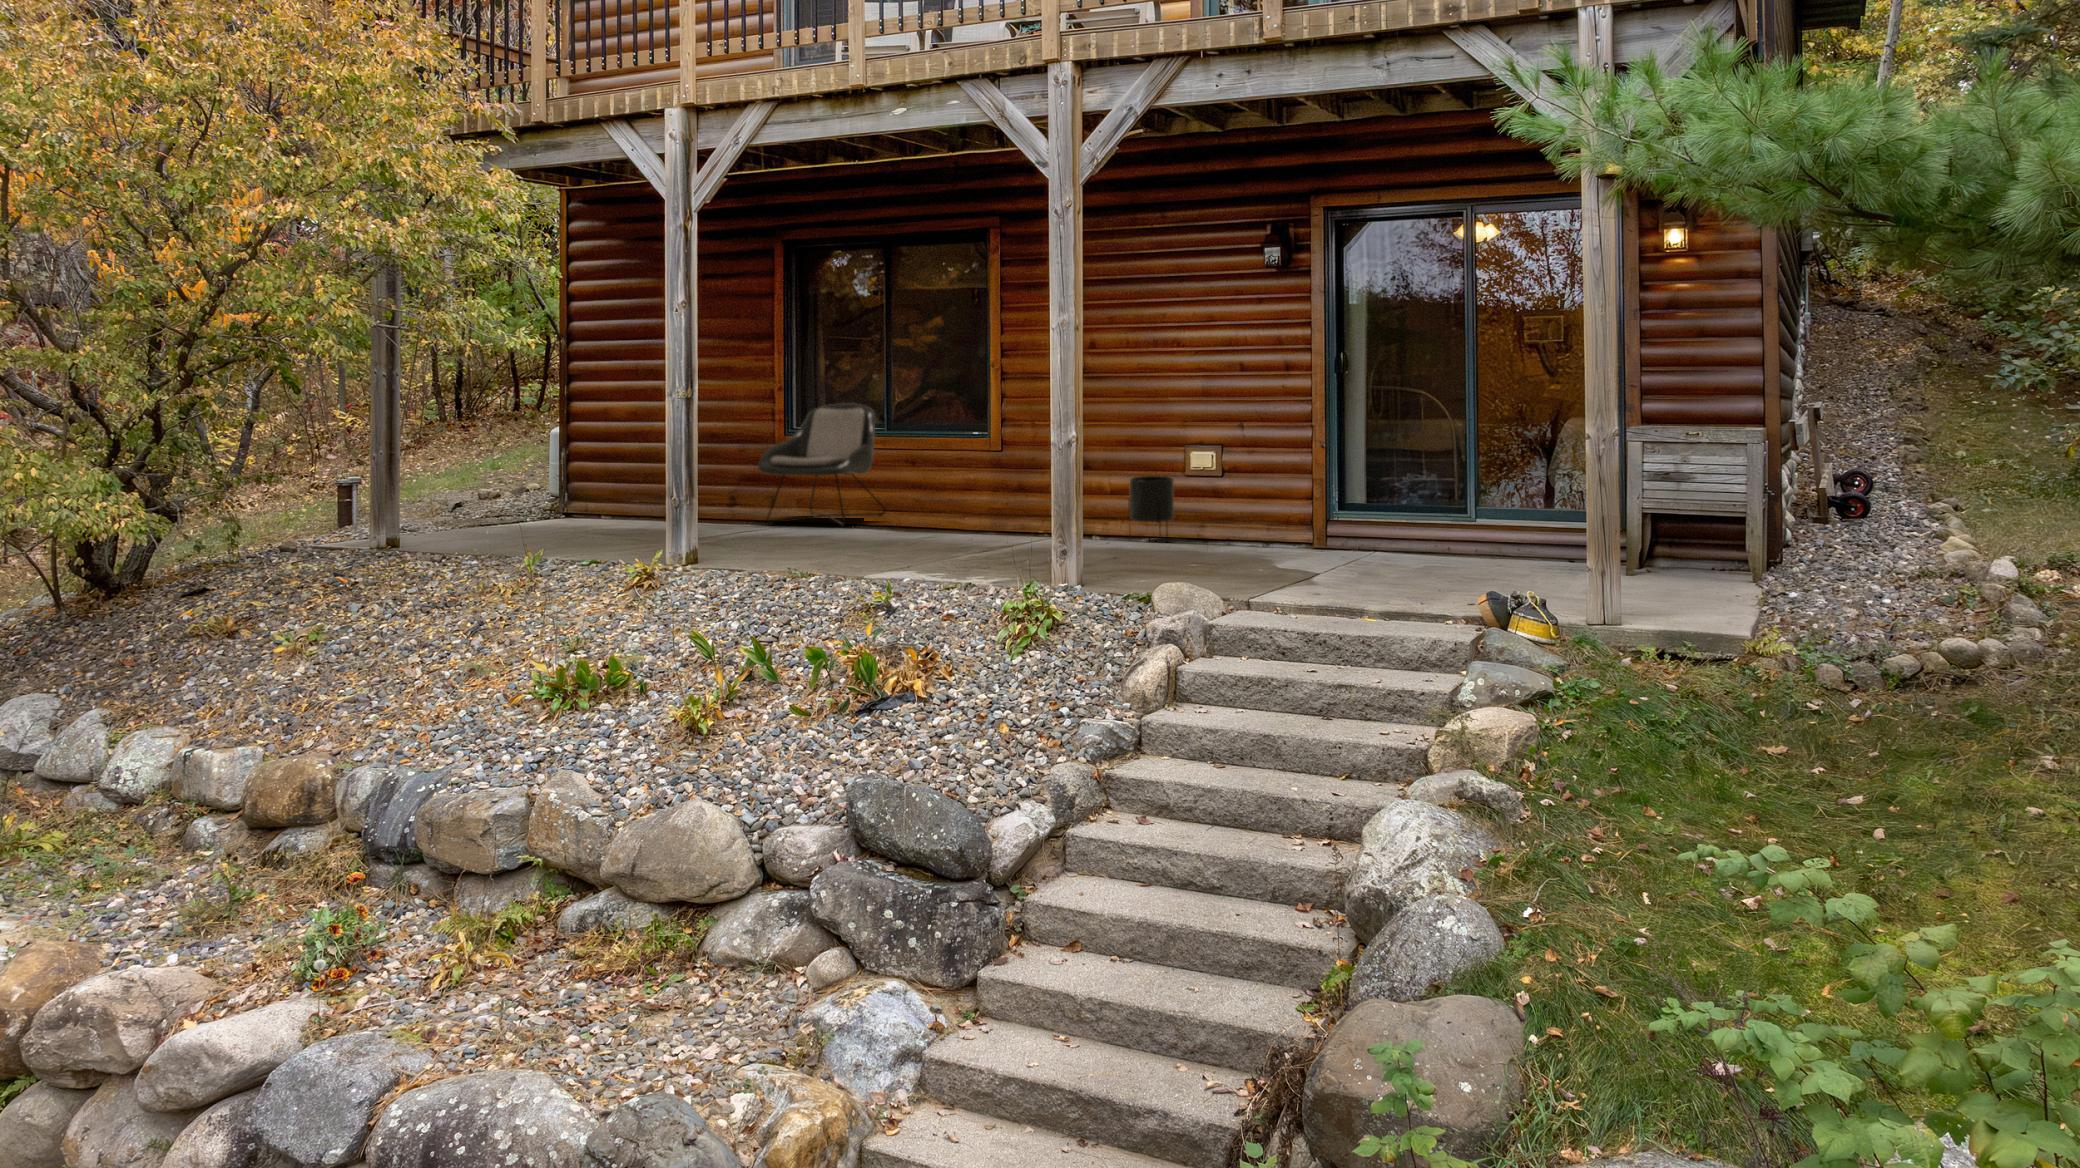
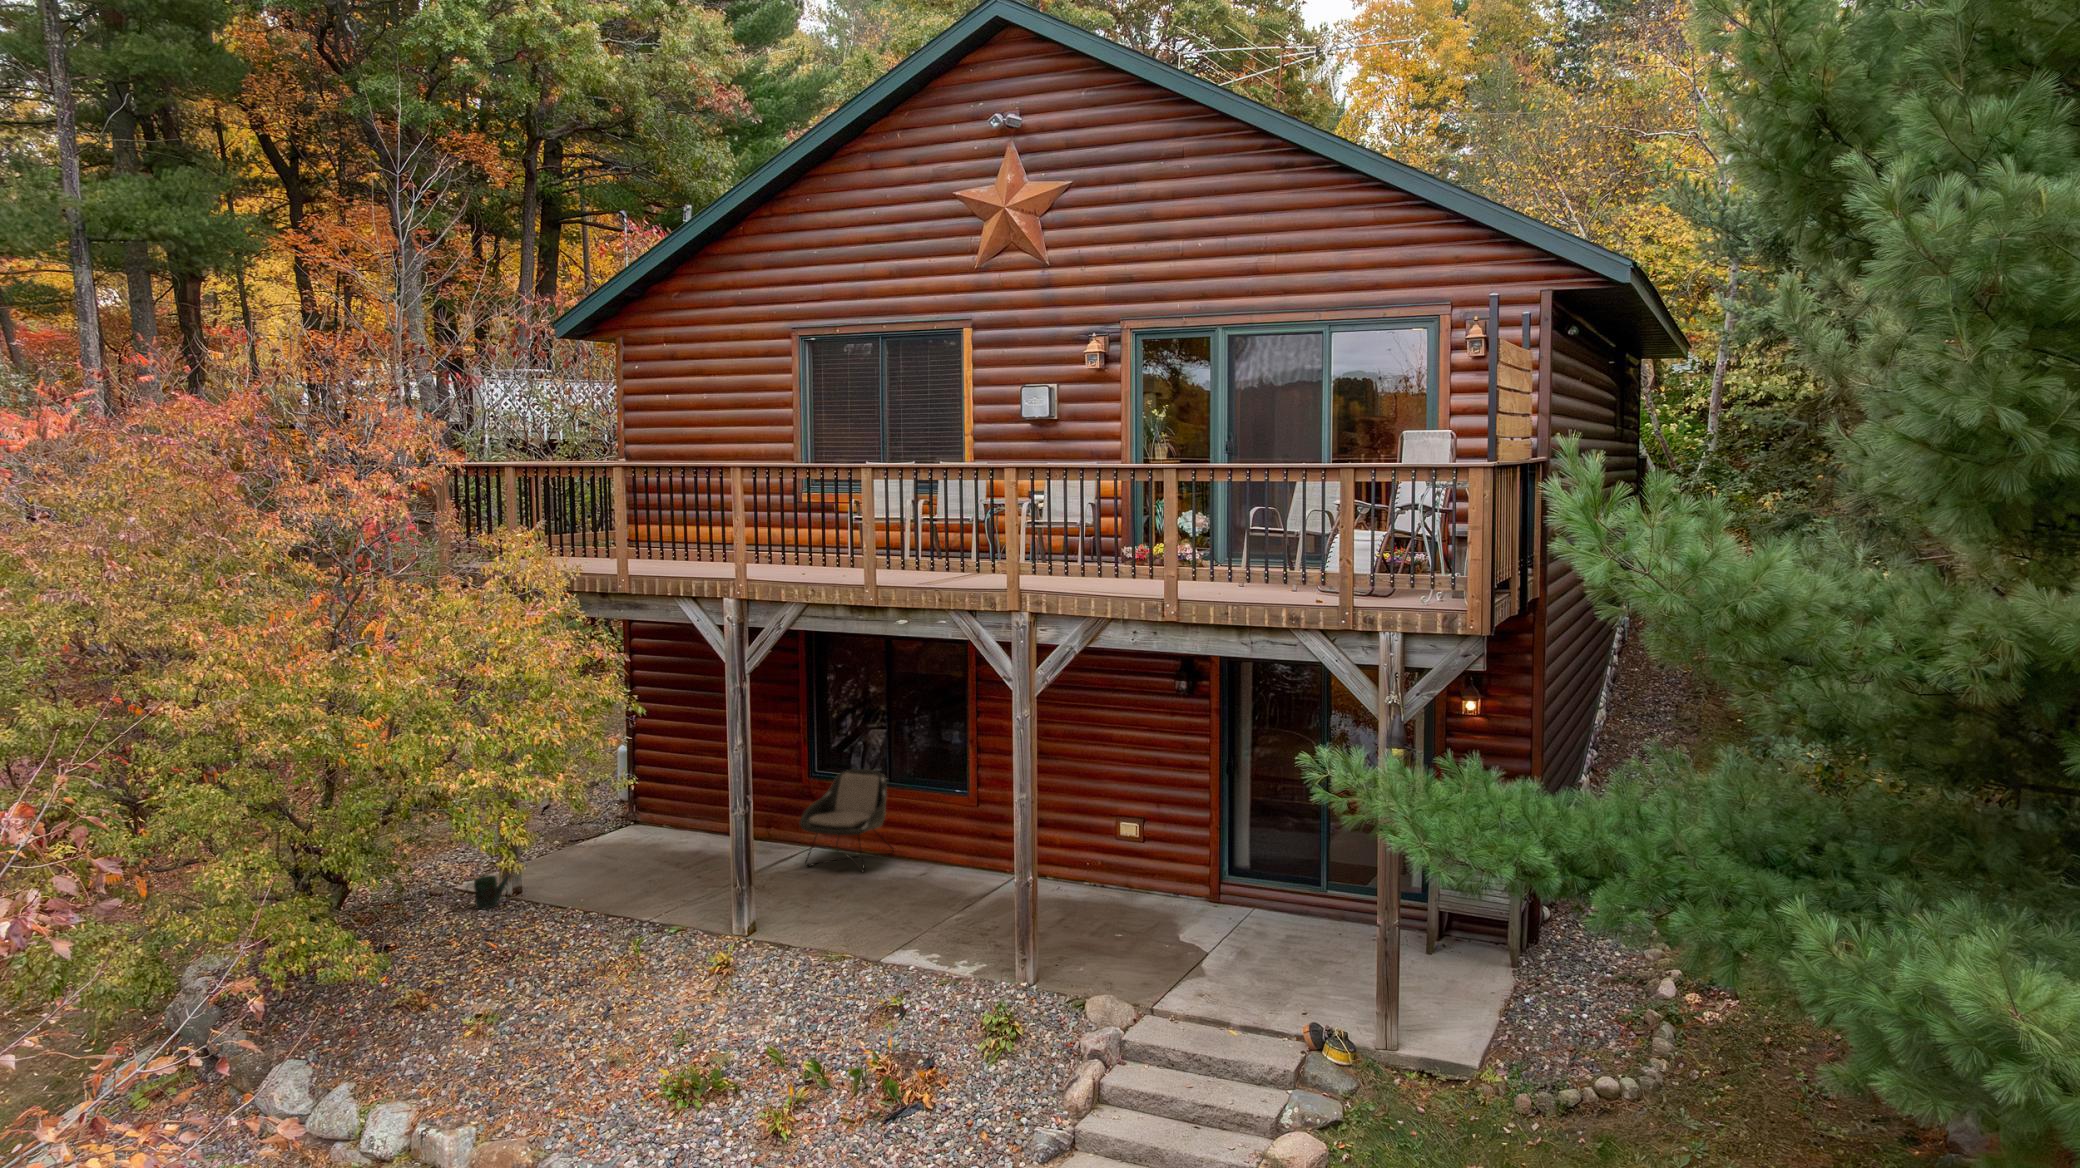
planter: present [1128,476,1174,524] -> none [1075,840,1108,895]
watering can: none [308,509,377,559] -> present [474,875,510,909]

